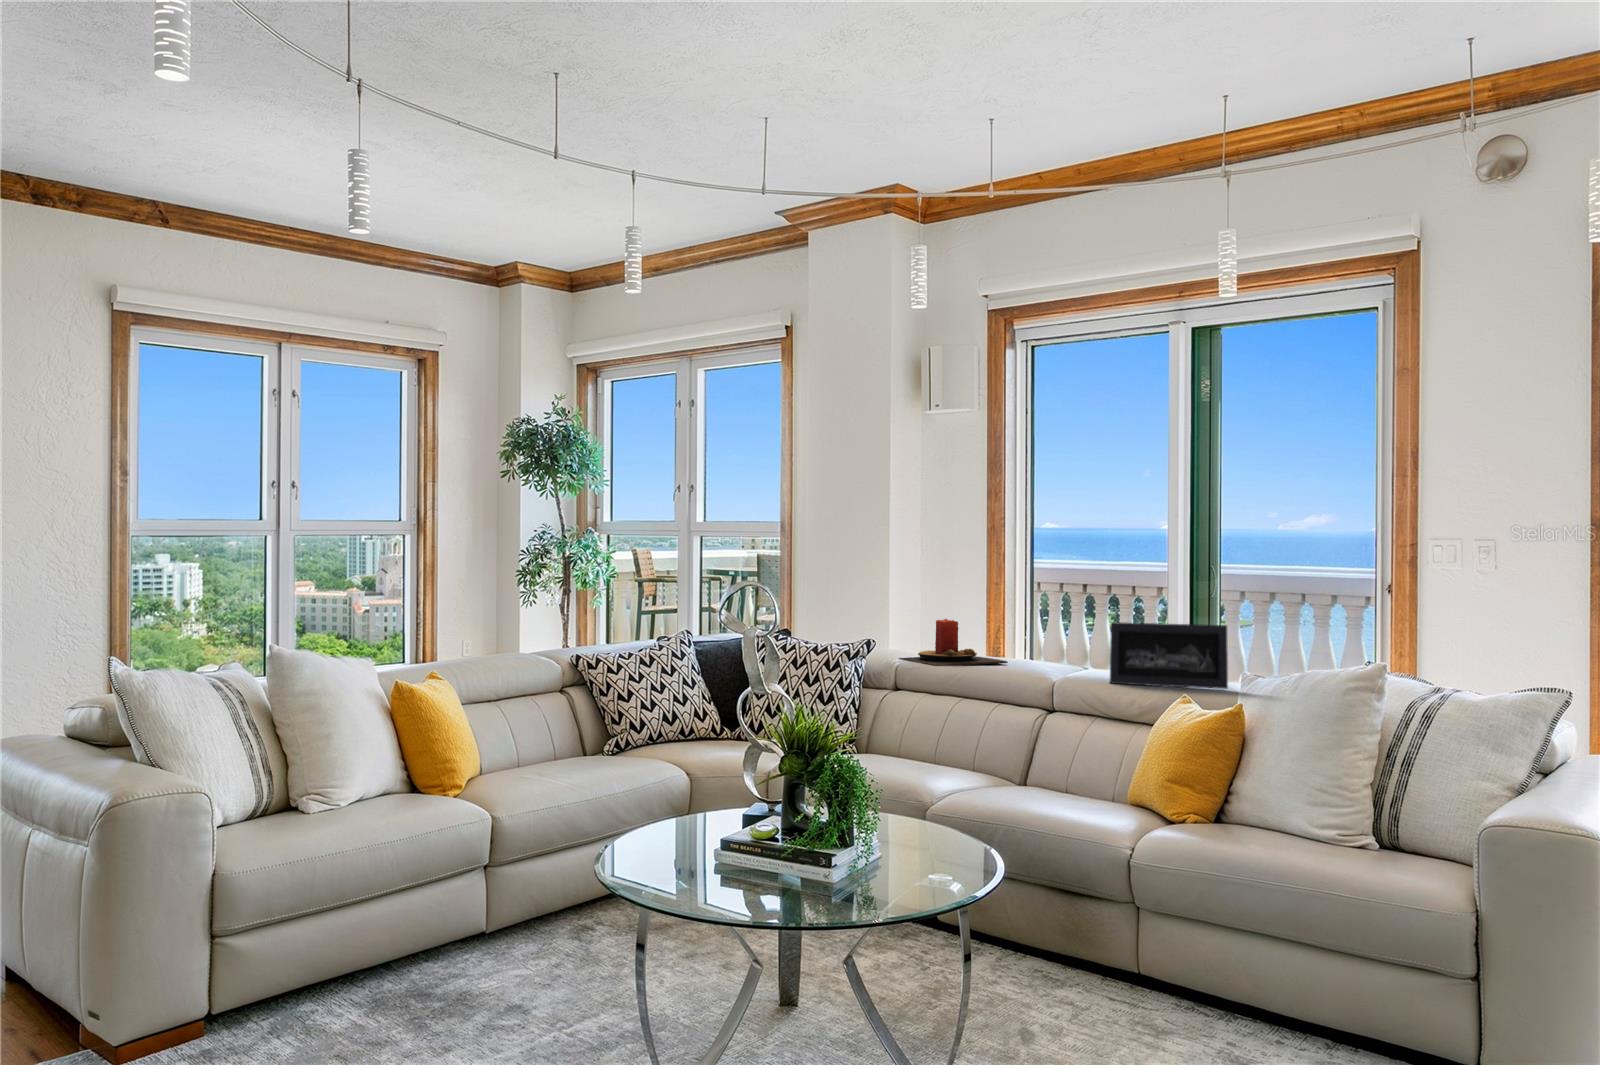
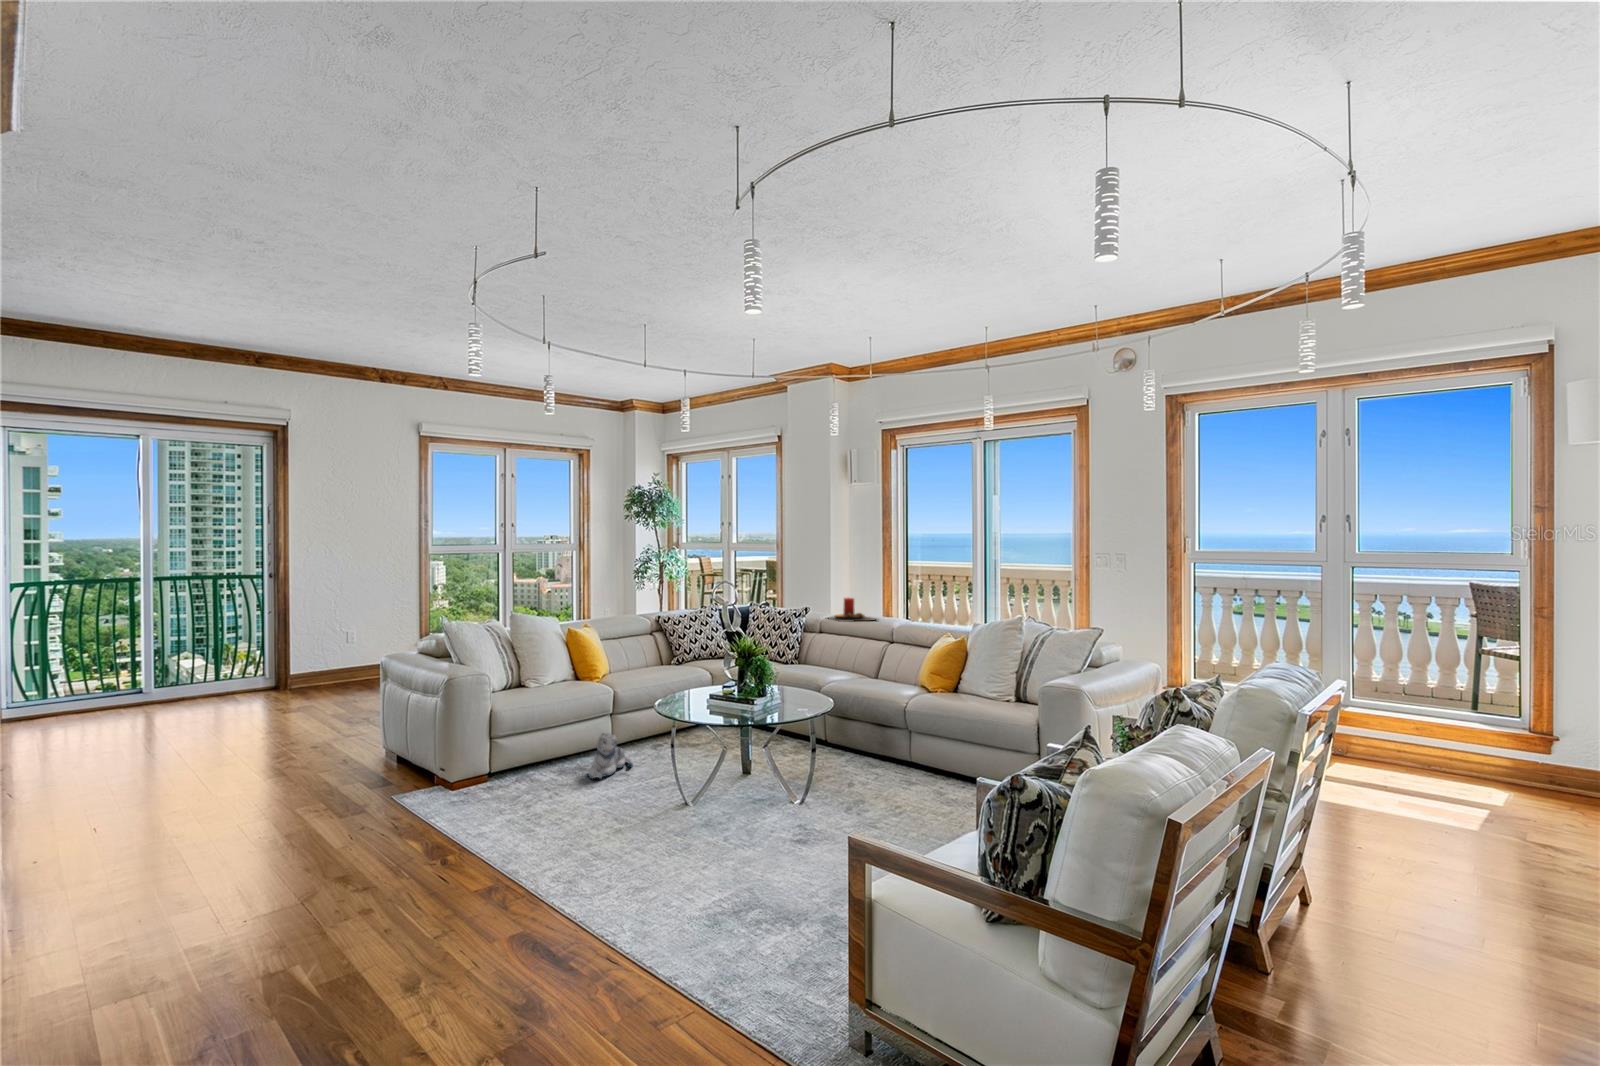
picture frame: present [1110,622,1228,689] -> none [917,599,974,632]
plush toy: none [439,919,538,1033] -> present [588,733,633,779]

